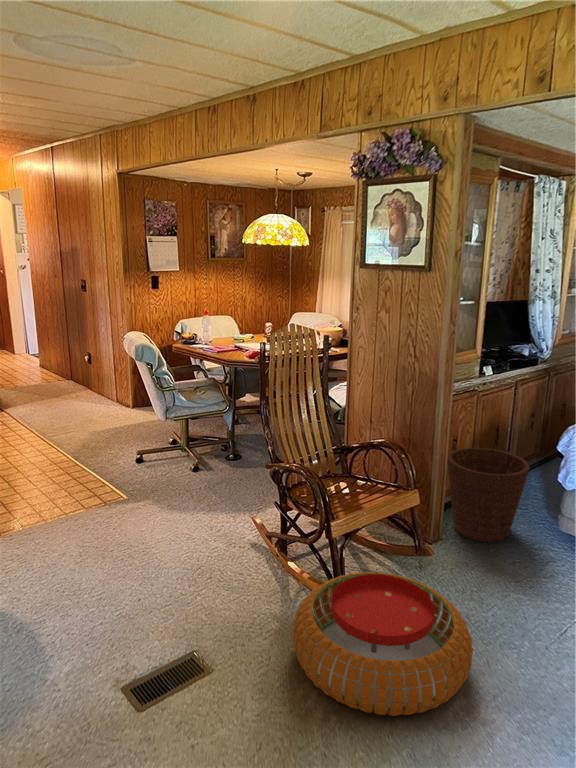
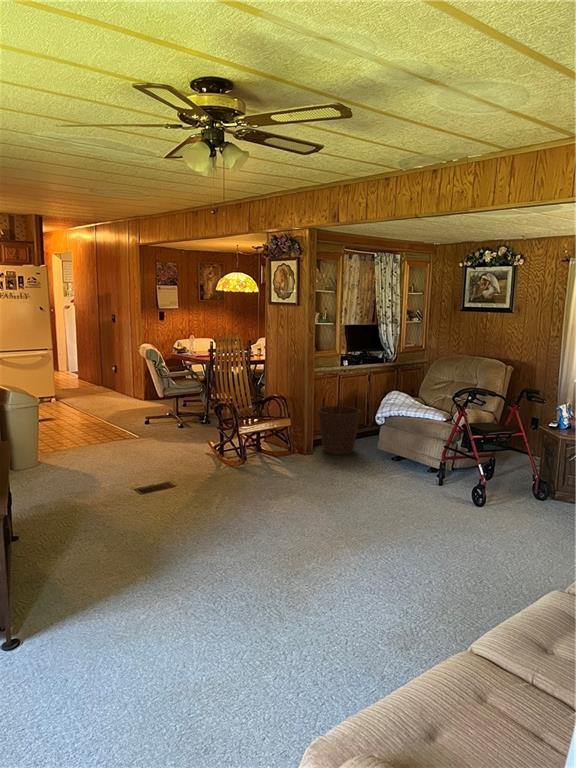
pouf: present [293,572,473,716] -> none [215,450,298,497]

